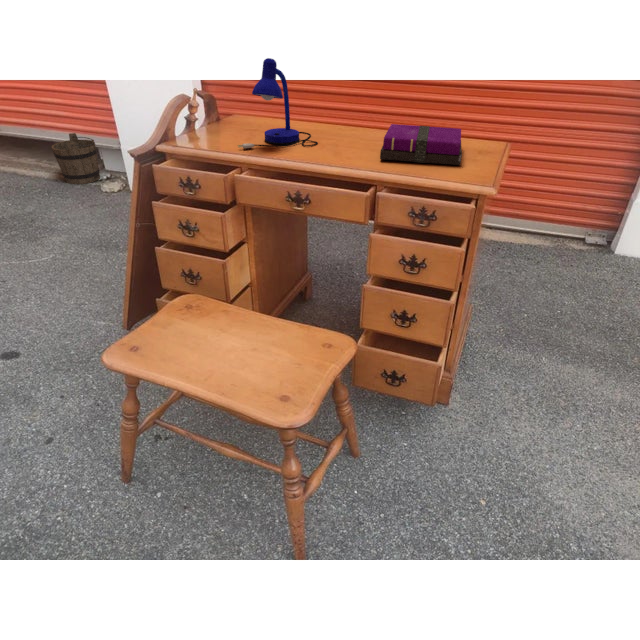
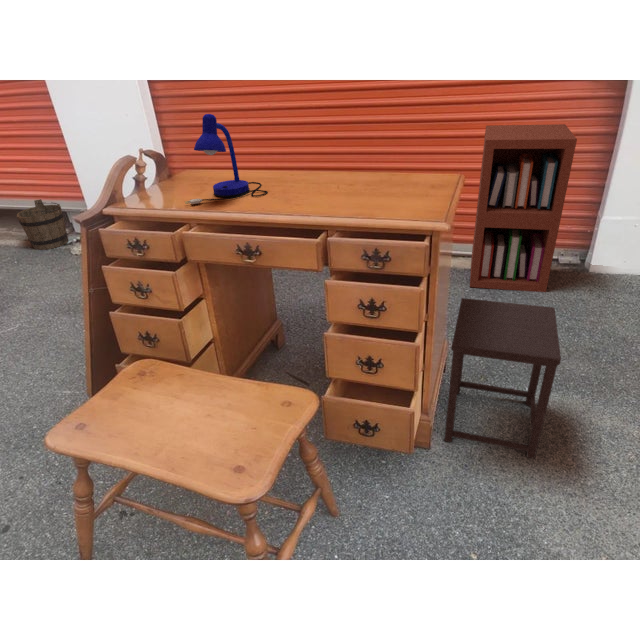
bookshelf: none [495,96,624,270] -> present [470,124,577,292]
notebook: present [380,124,462,165] -> none [329,166,411,203]
side table: none [462,265,587,422] -> present [444,298,561,459]

